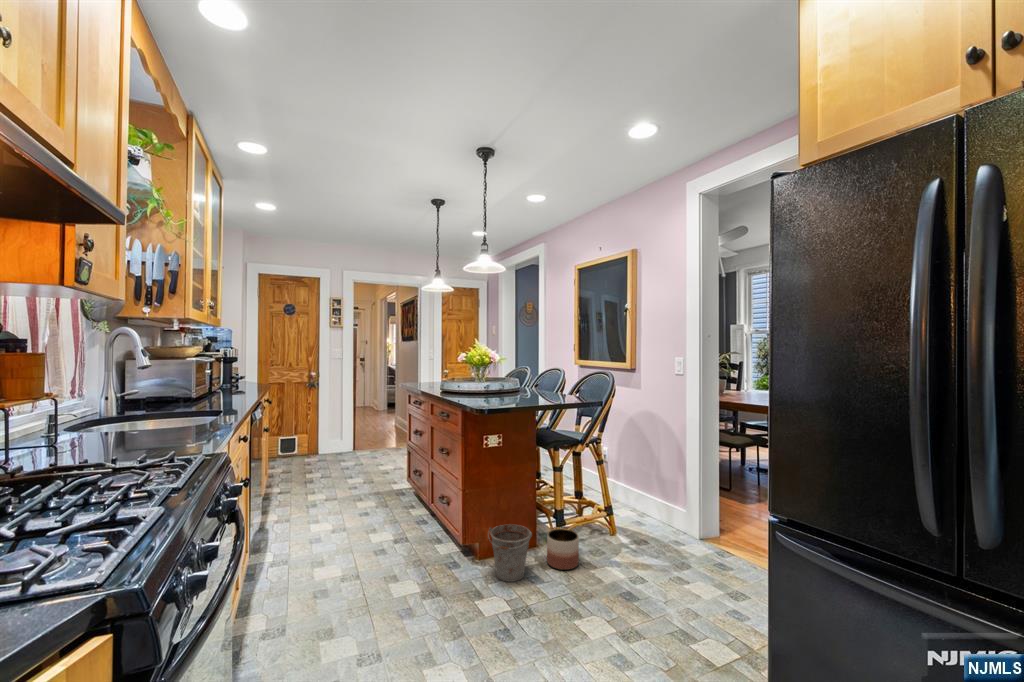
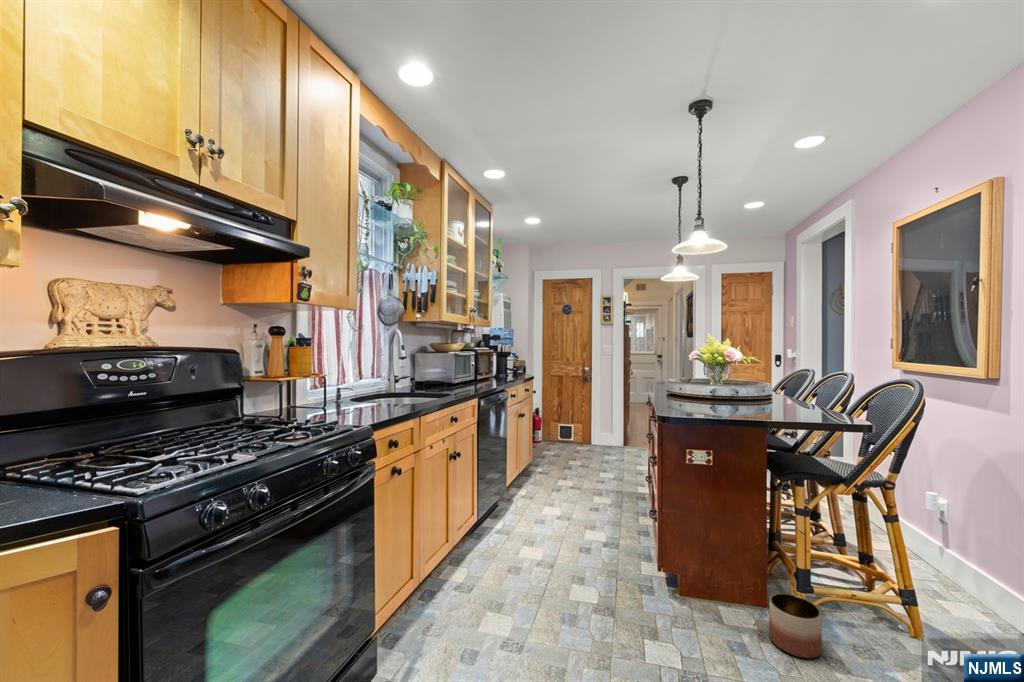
bucket: present [489,524,532,582] -> none [678,560,737,639]

